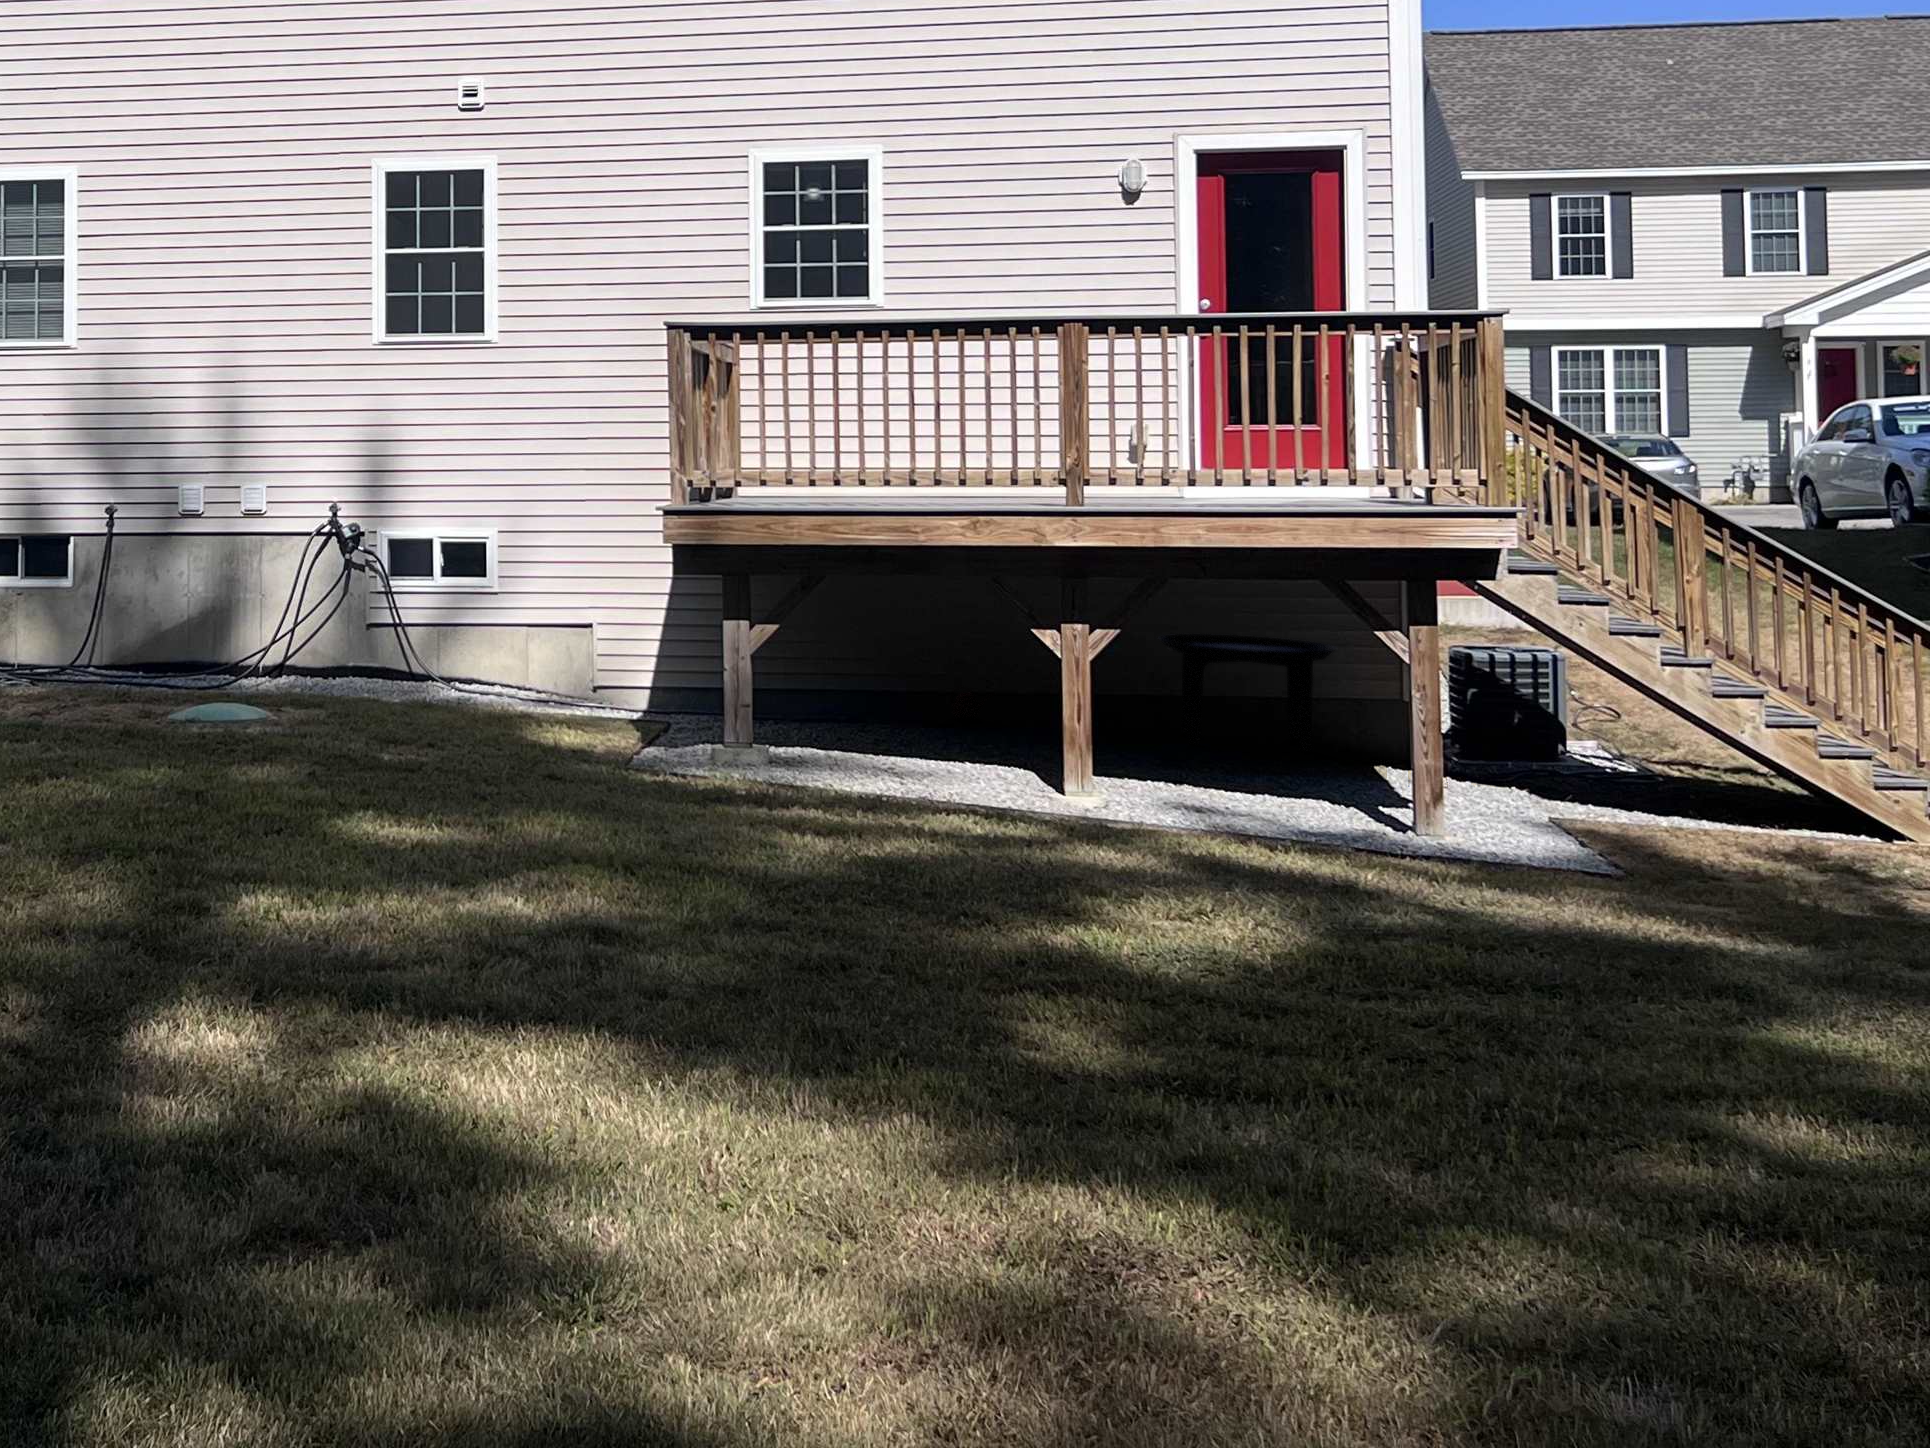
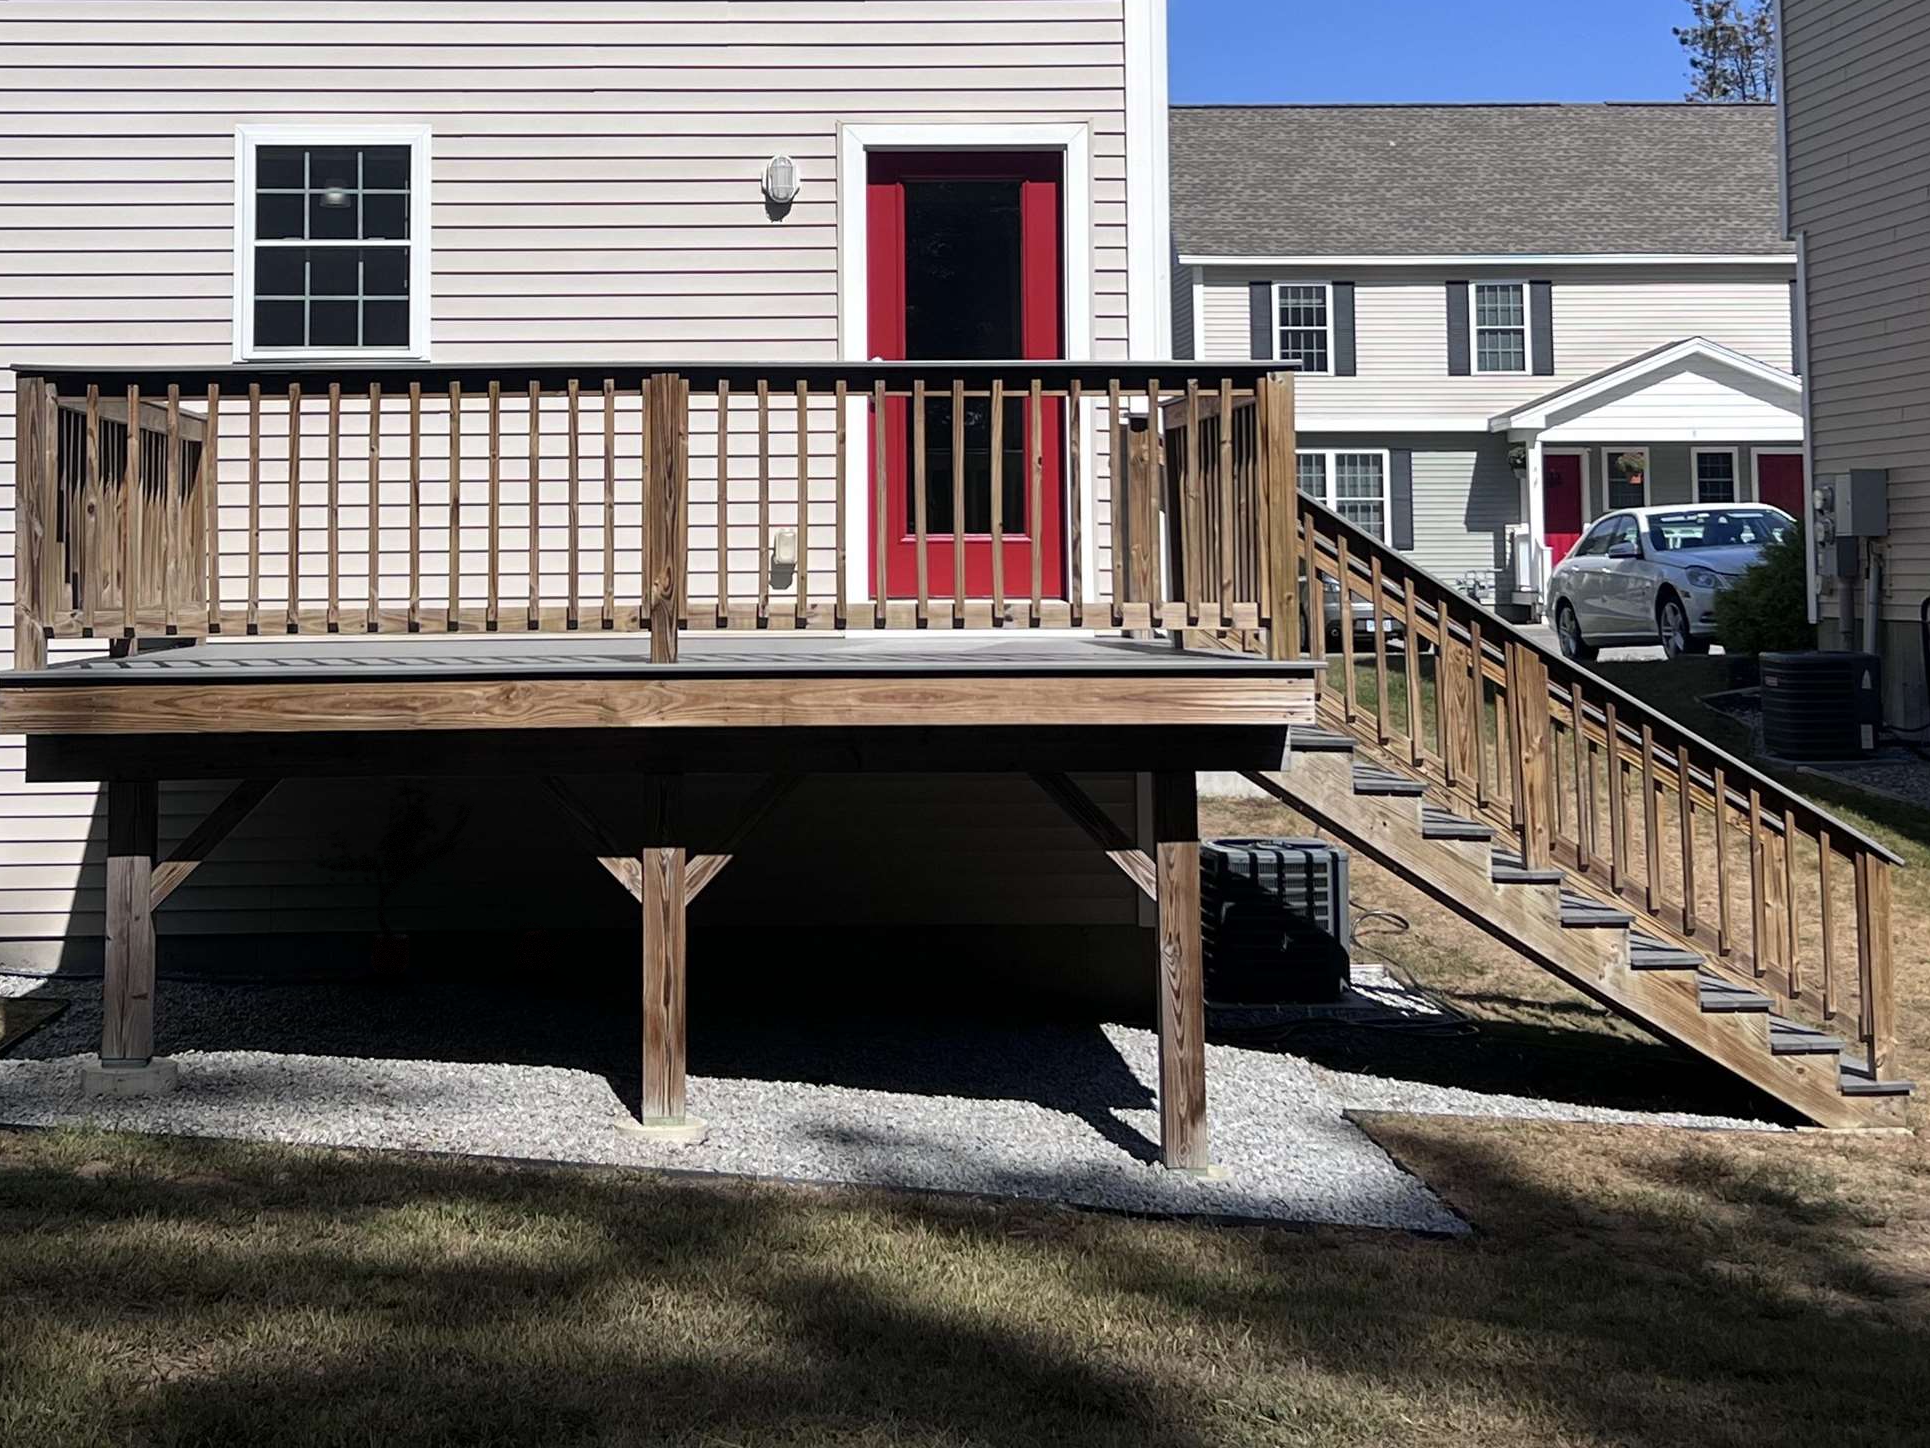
potted tree: none [816,586,925,717] -> present [317,777,472,975]
round table: present [1159,634,1336,751] -> none [804,835,1050,1010]

